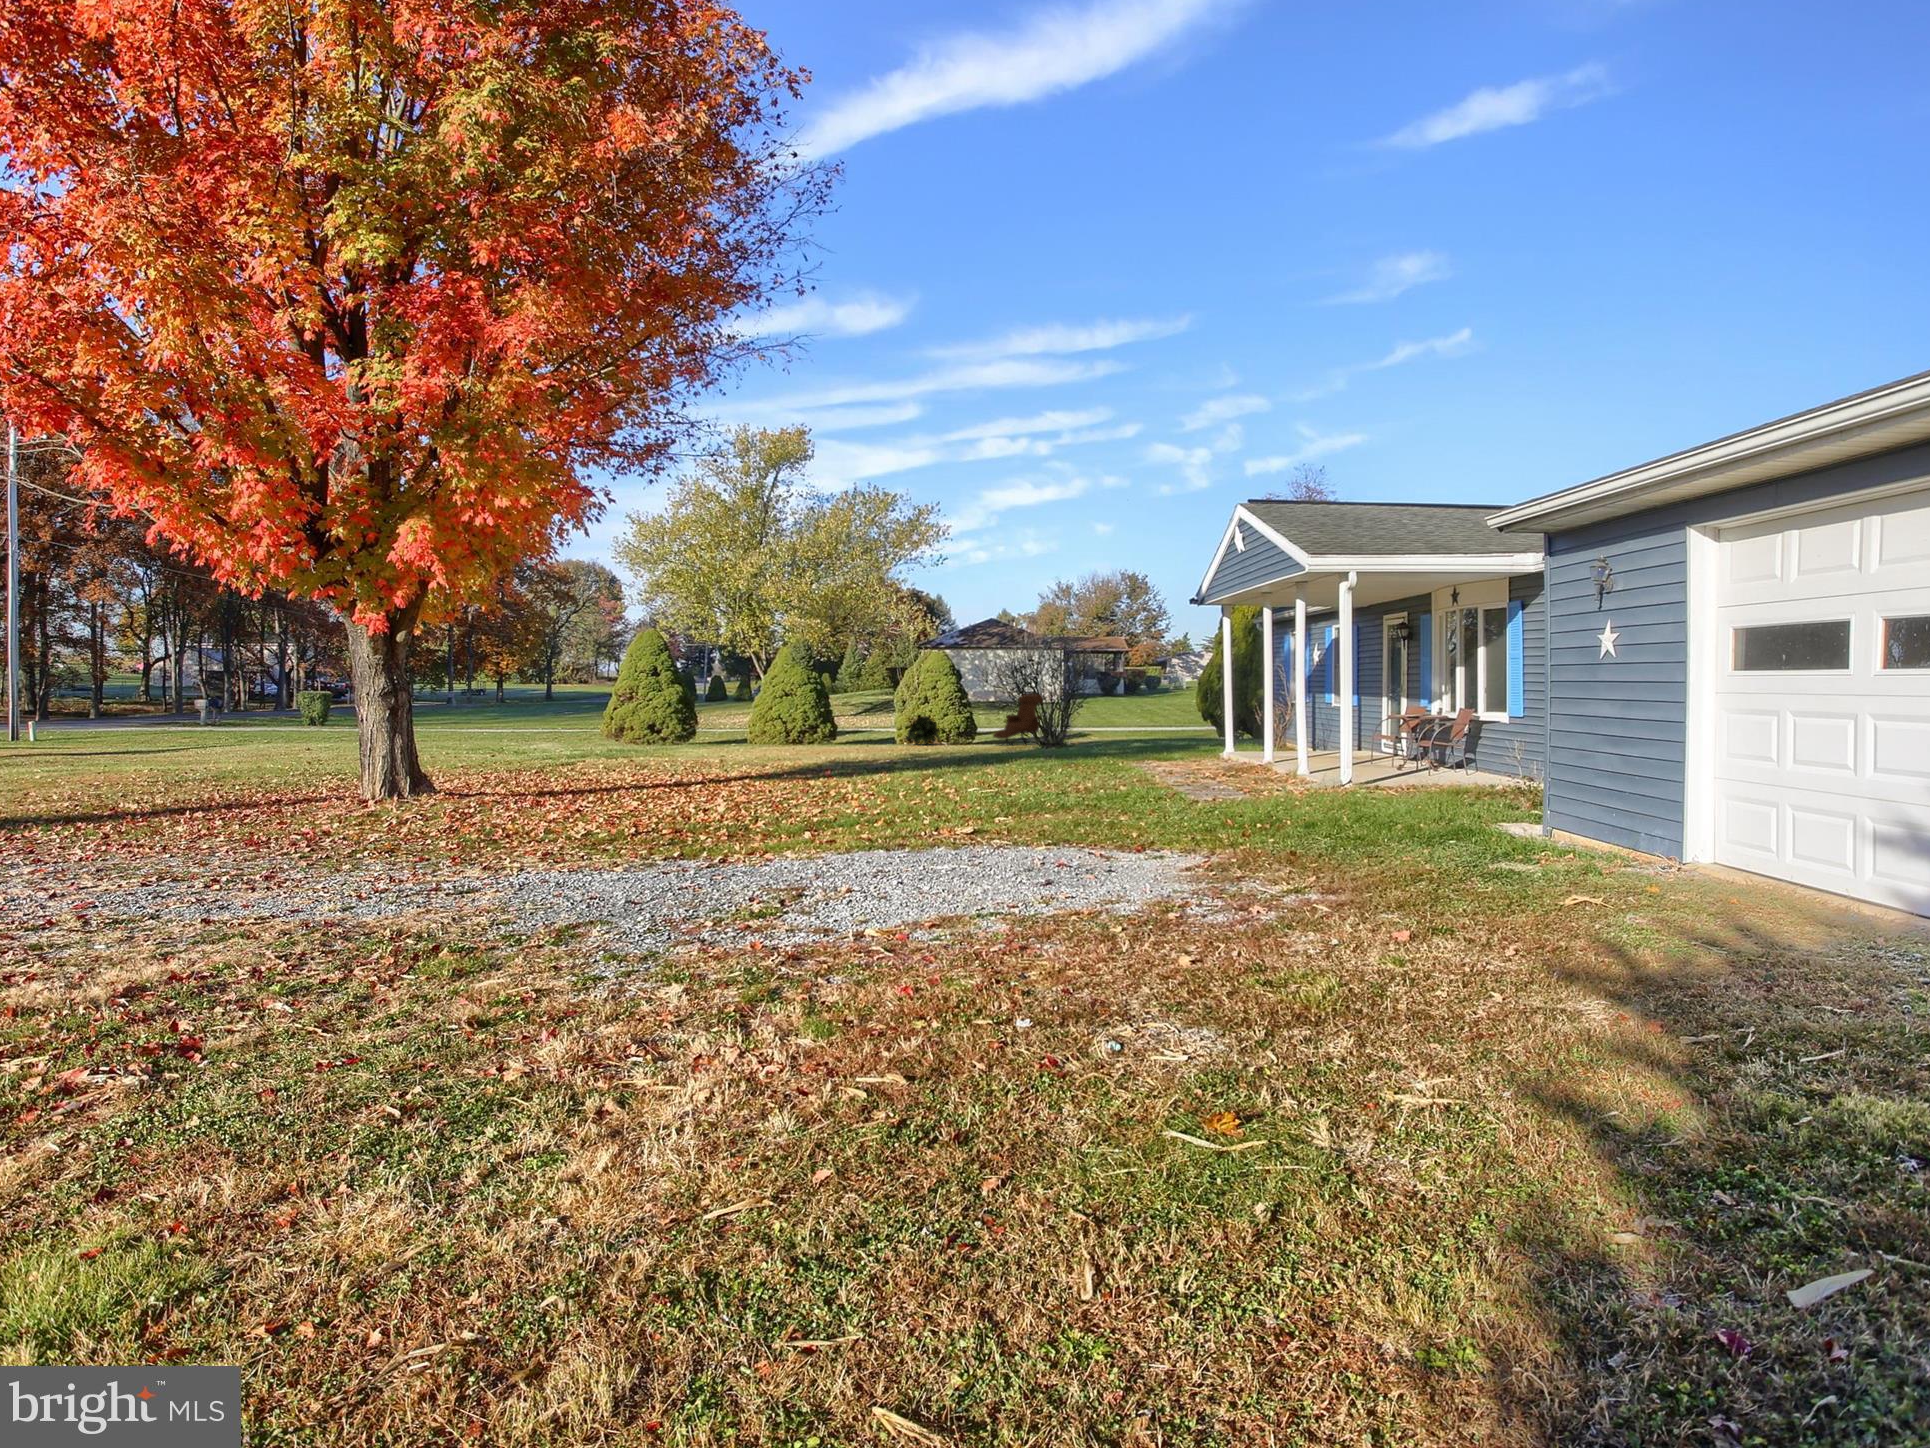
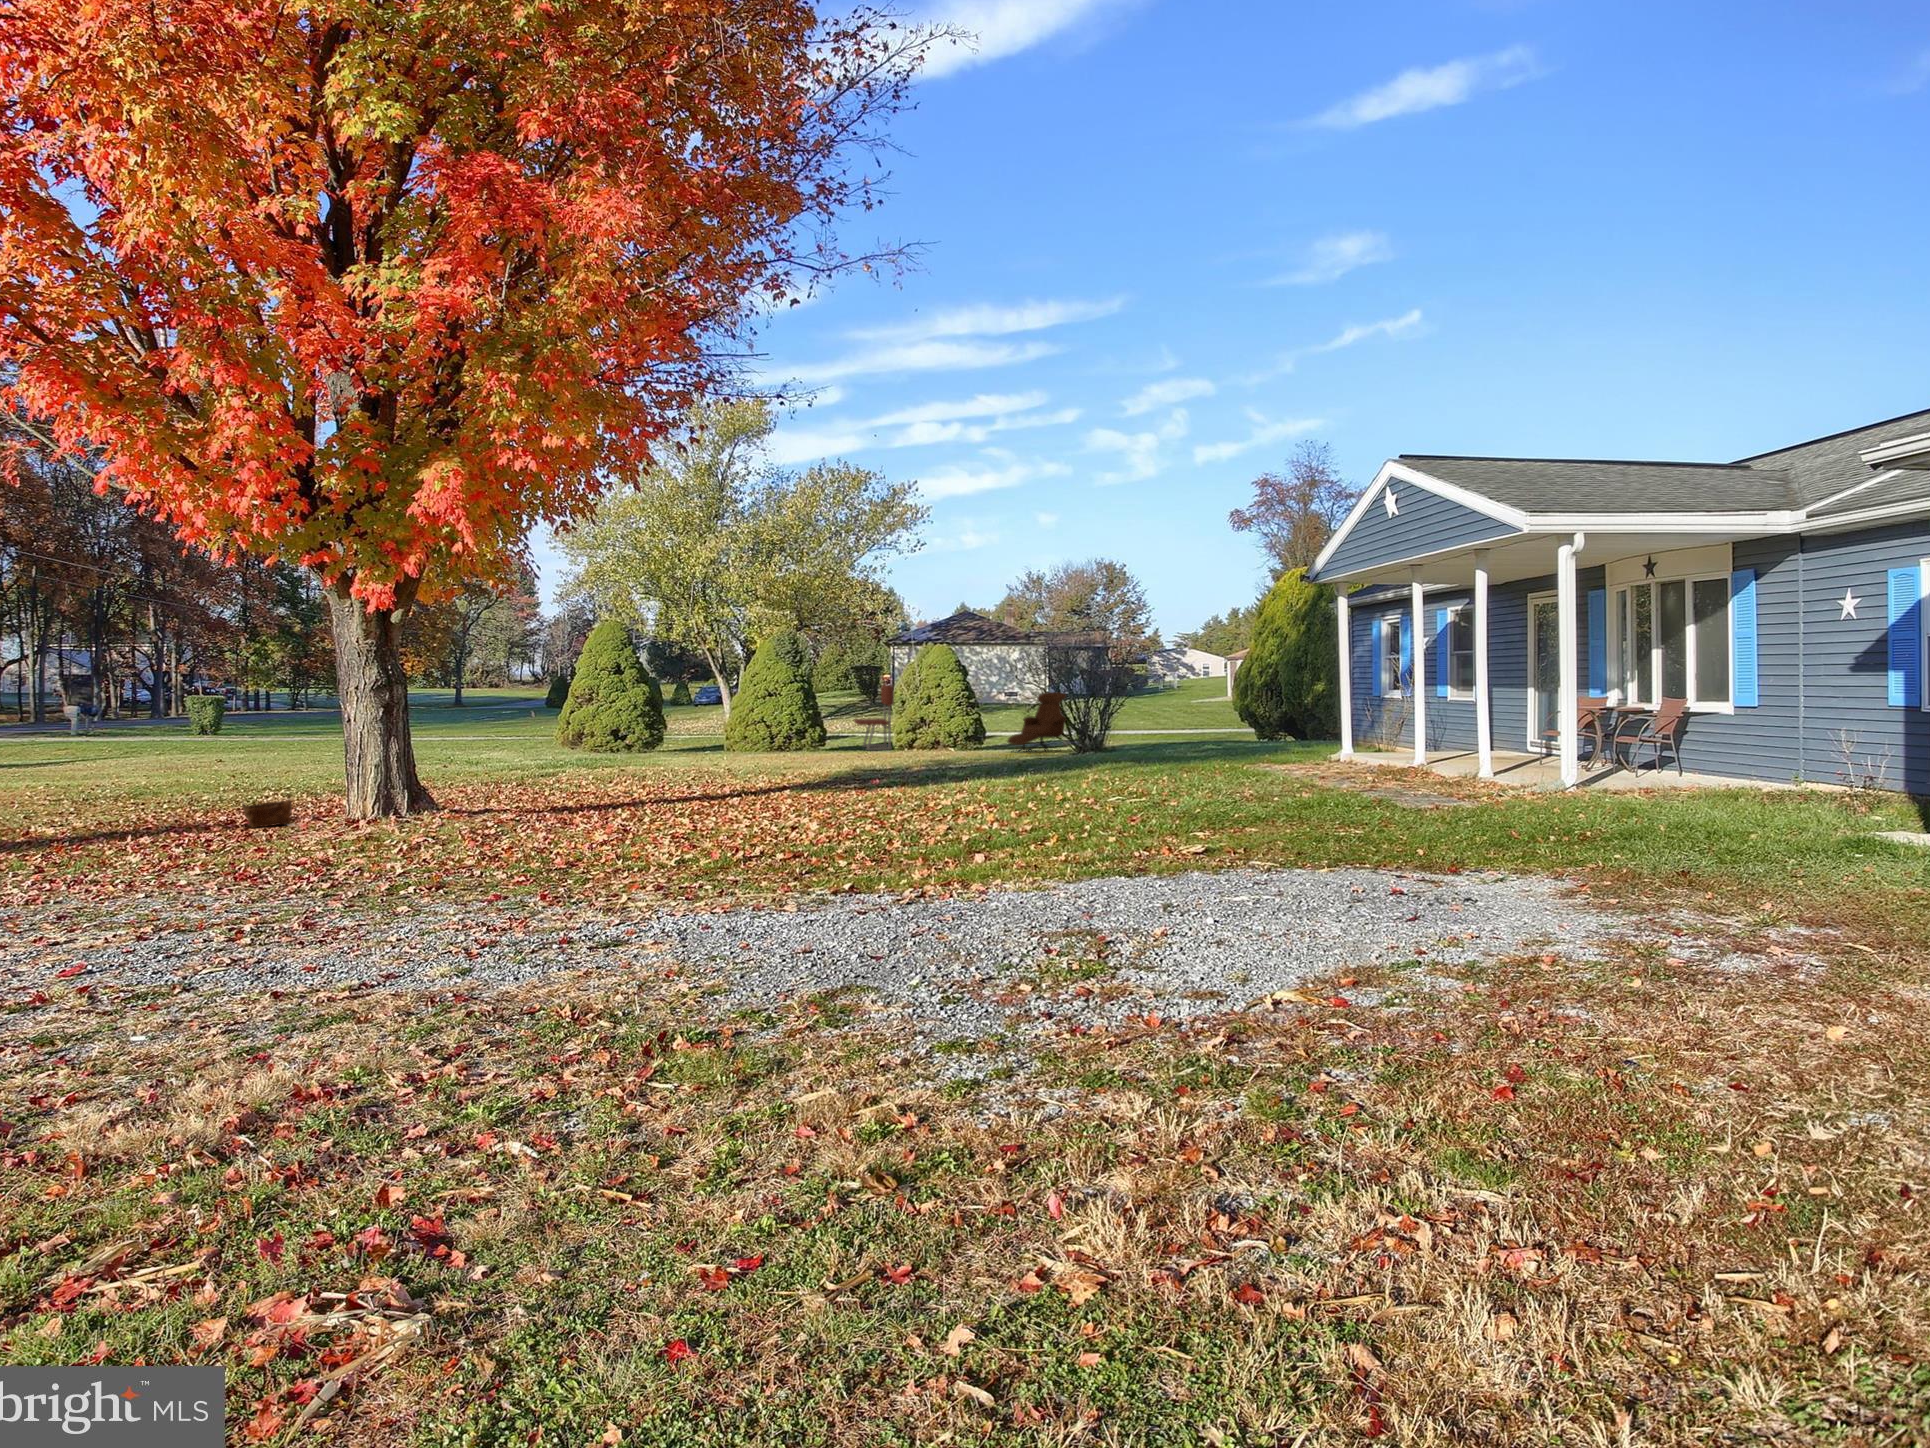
bench: none [861,687,896,744] -> present [854,685,894,750]
potted plant: present [906,716,940,744] -> none [906,718,947,752]
woven basket: none [318,782,364,813] -> present [242,797,292,828]

